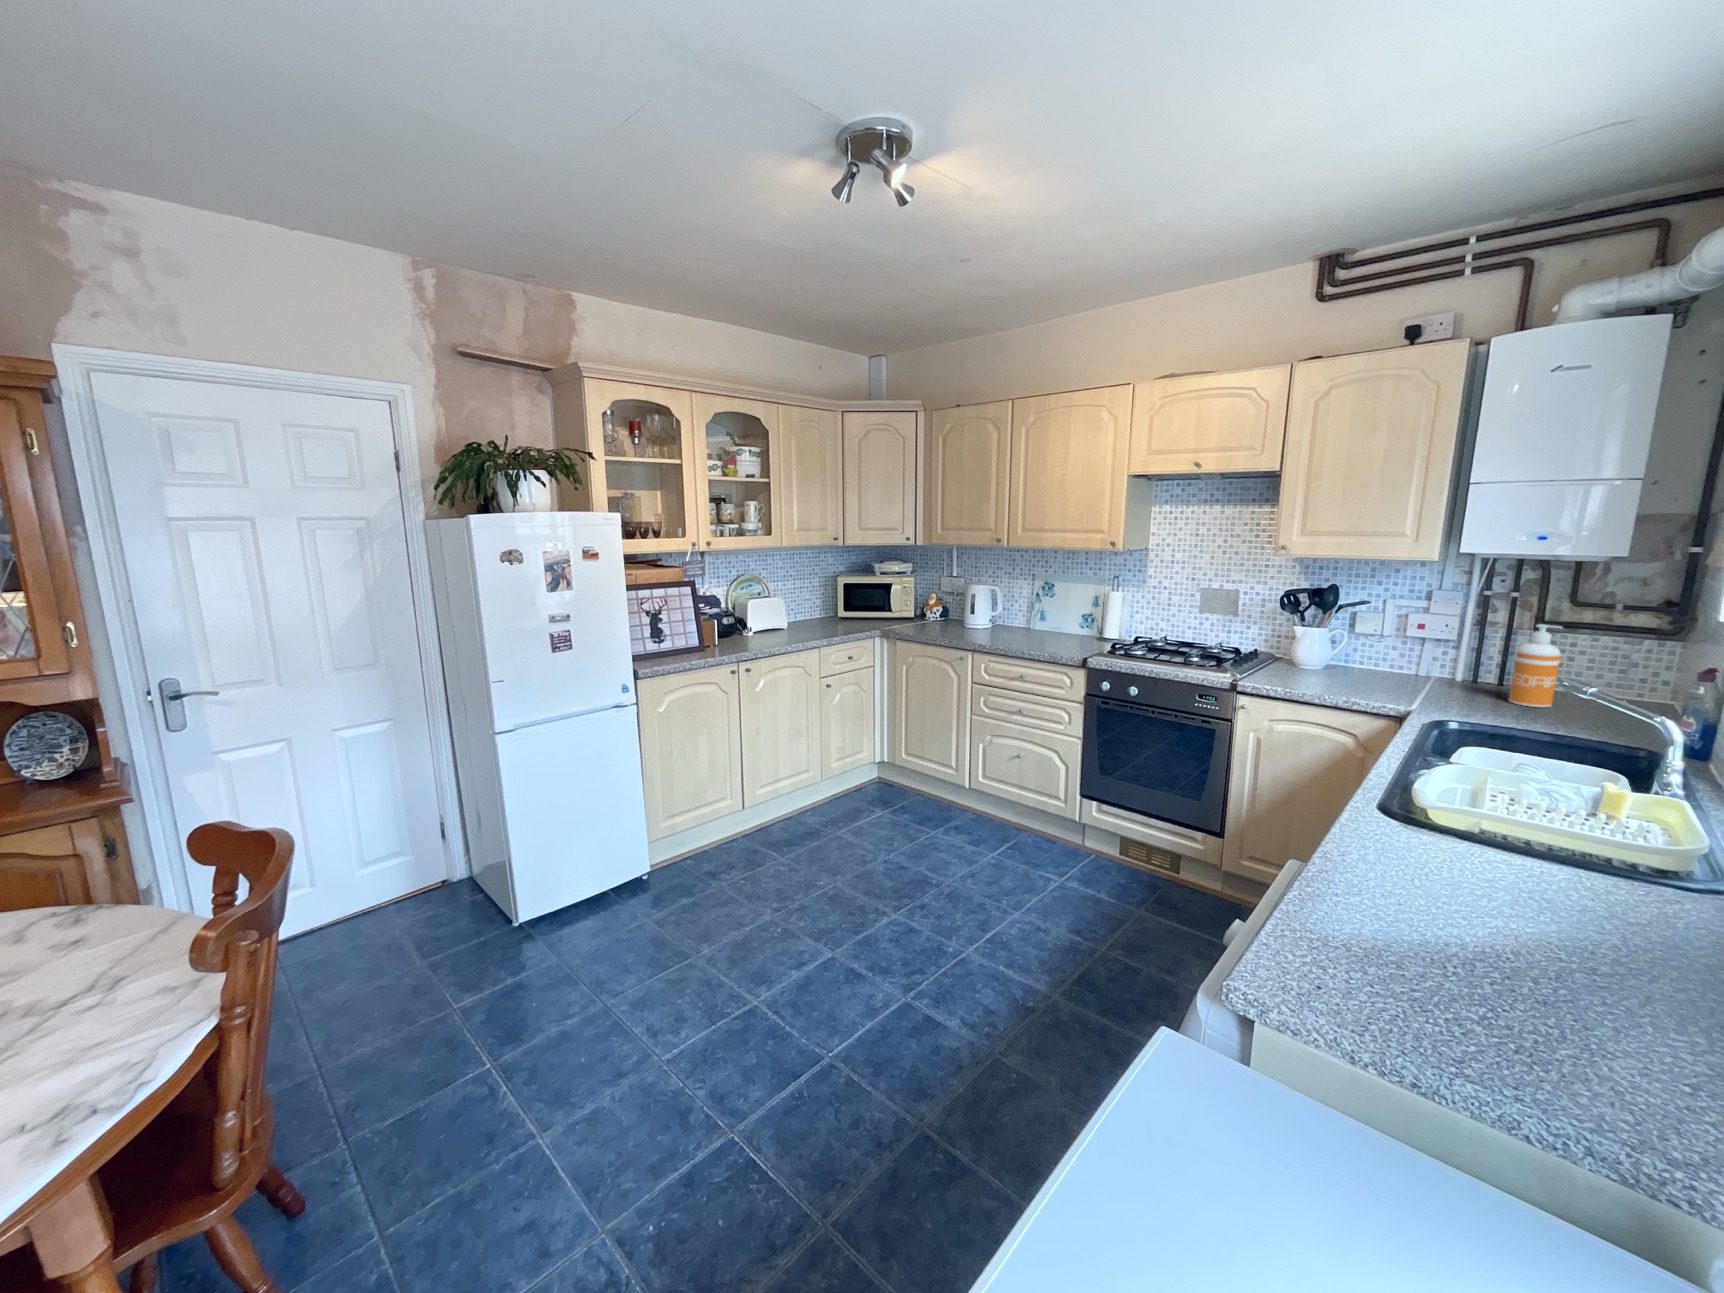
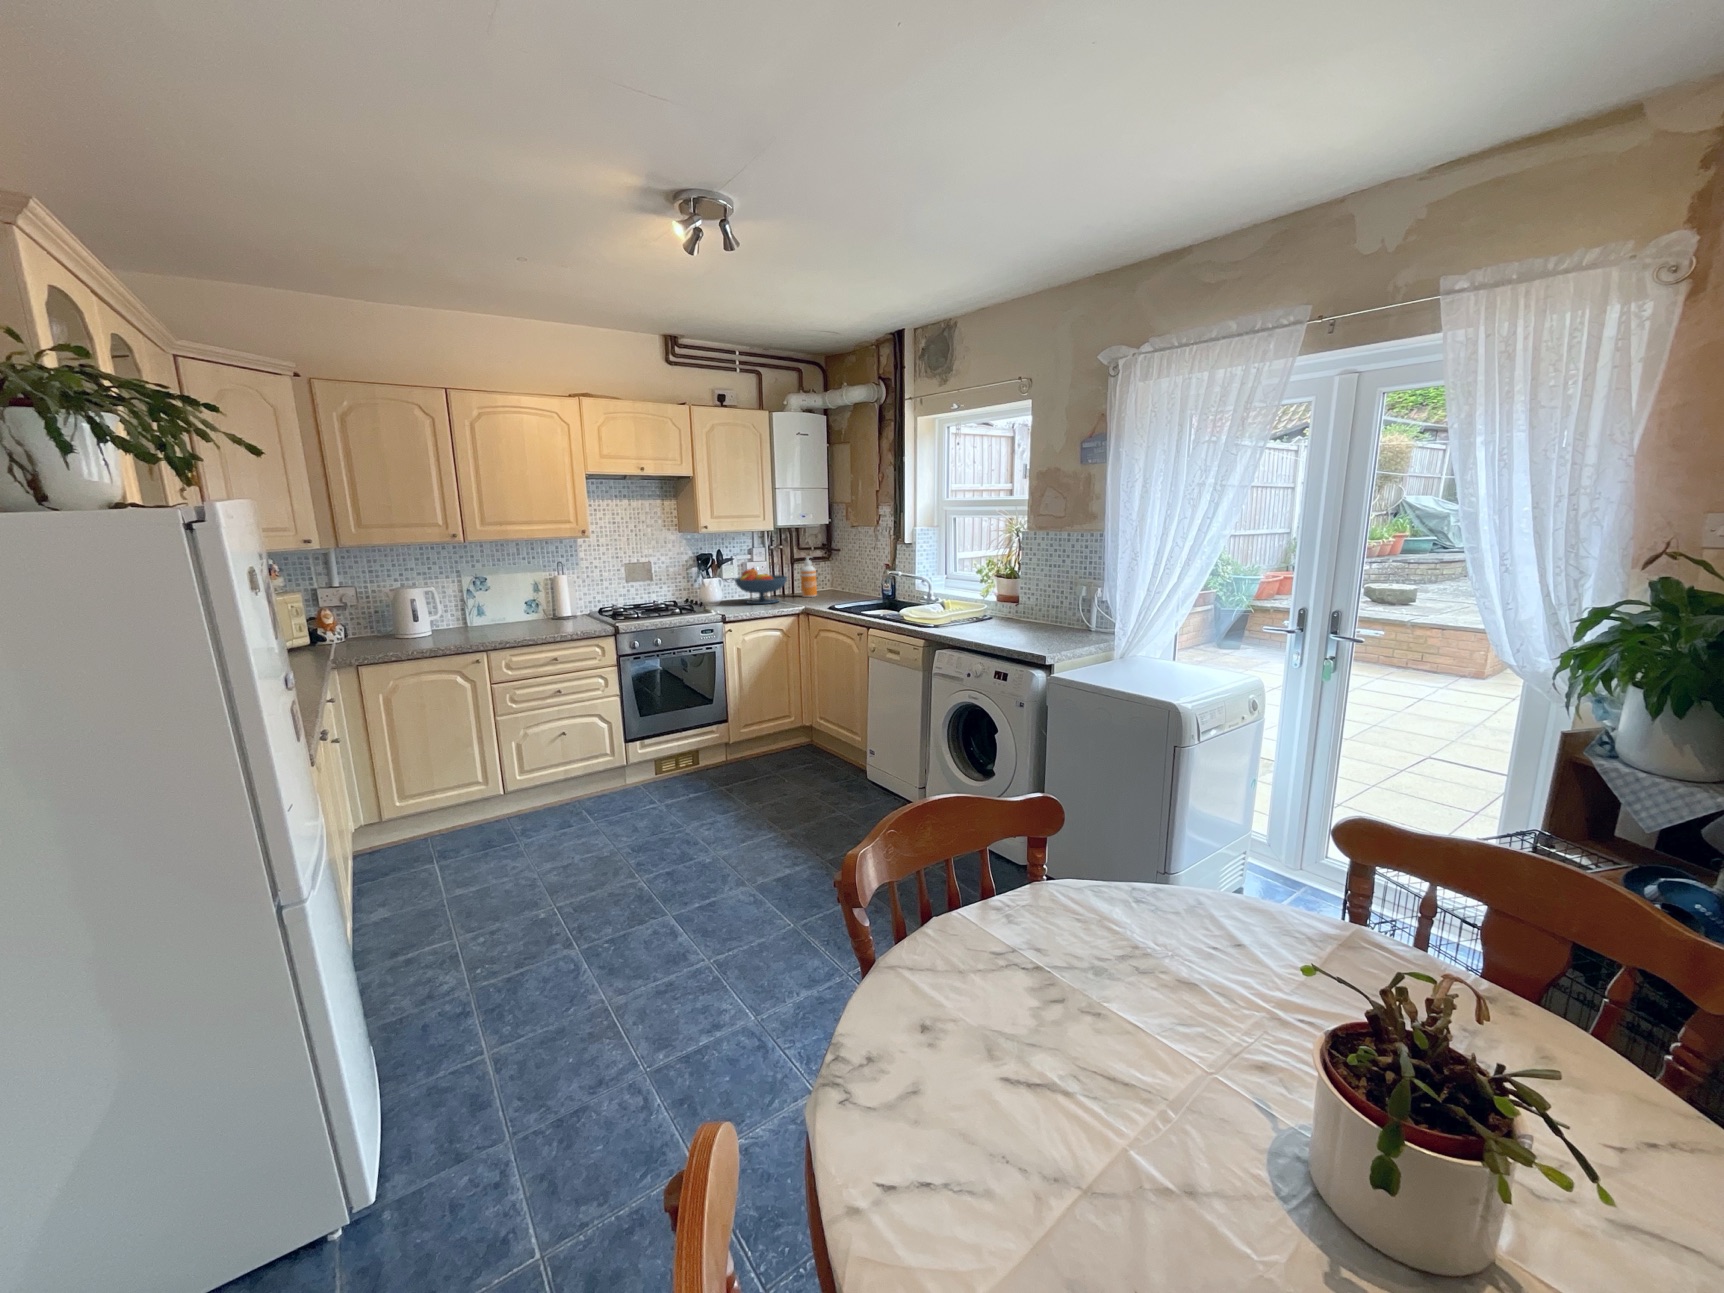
fruit bowl: none [1331,625,1448,693] -> present [734,569,787,604]

